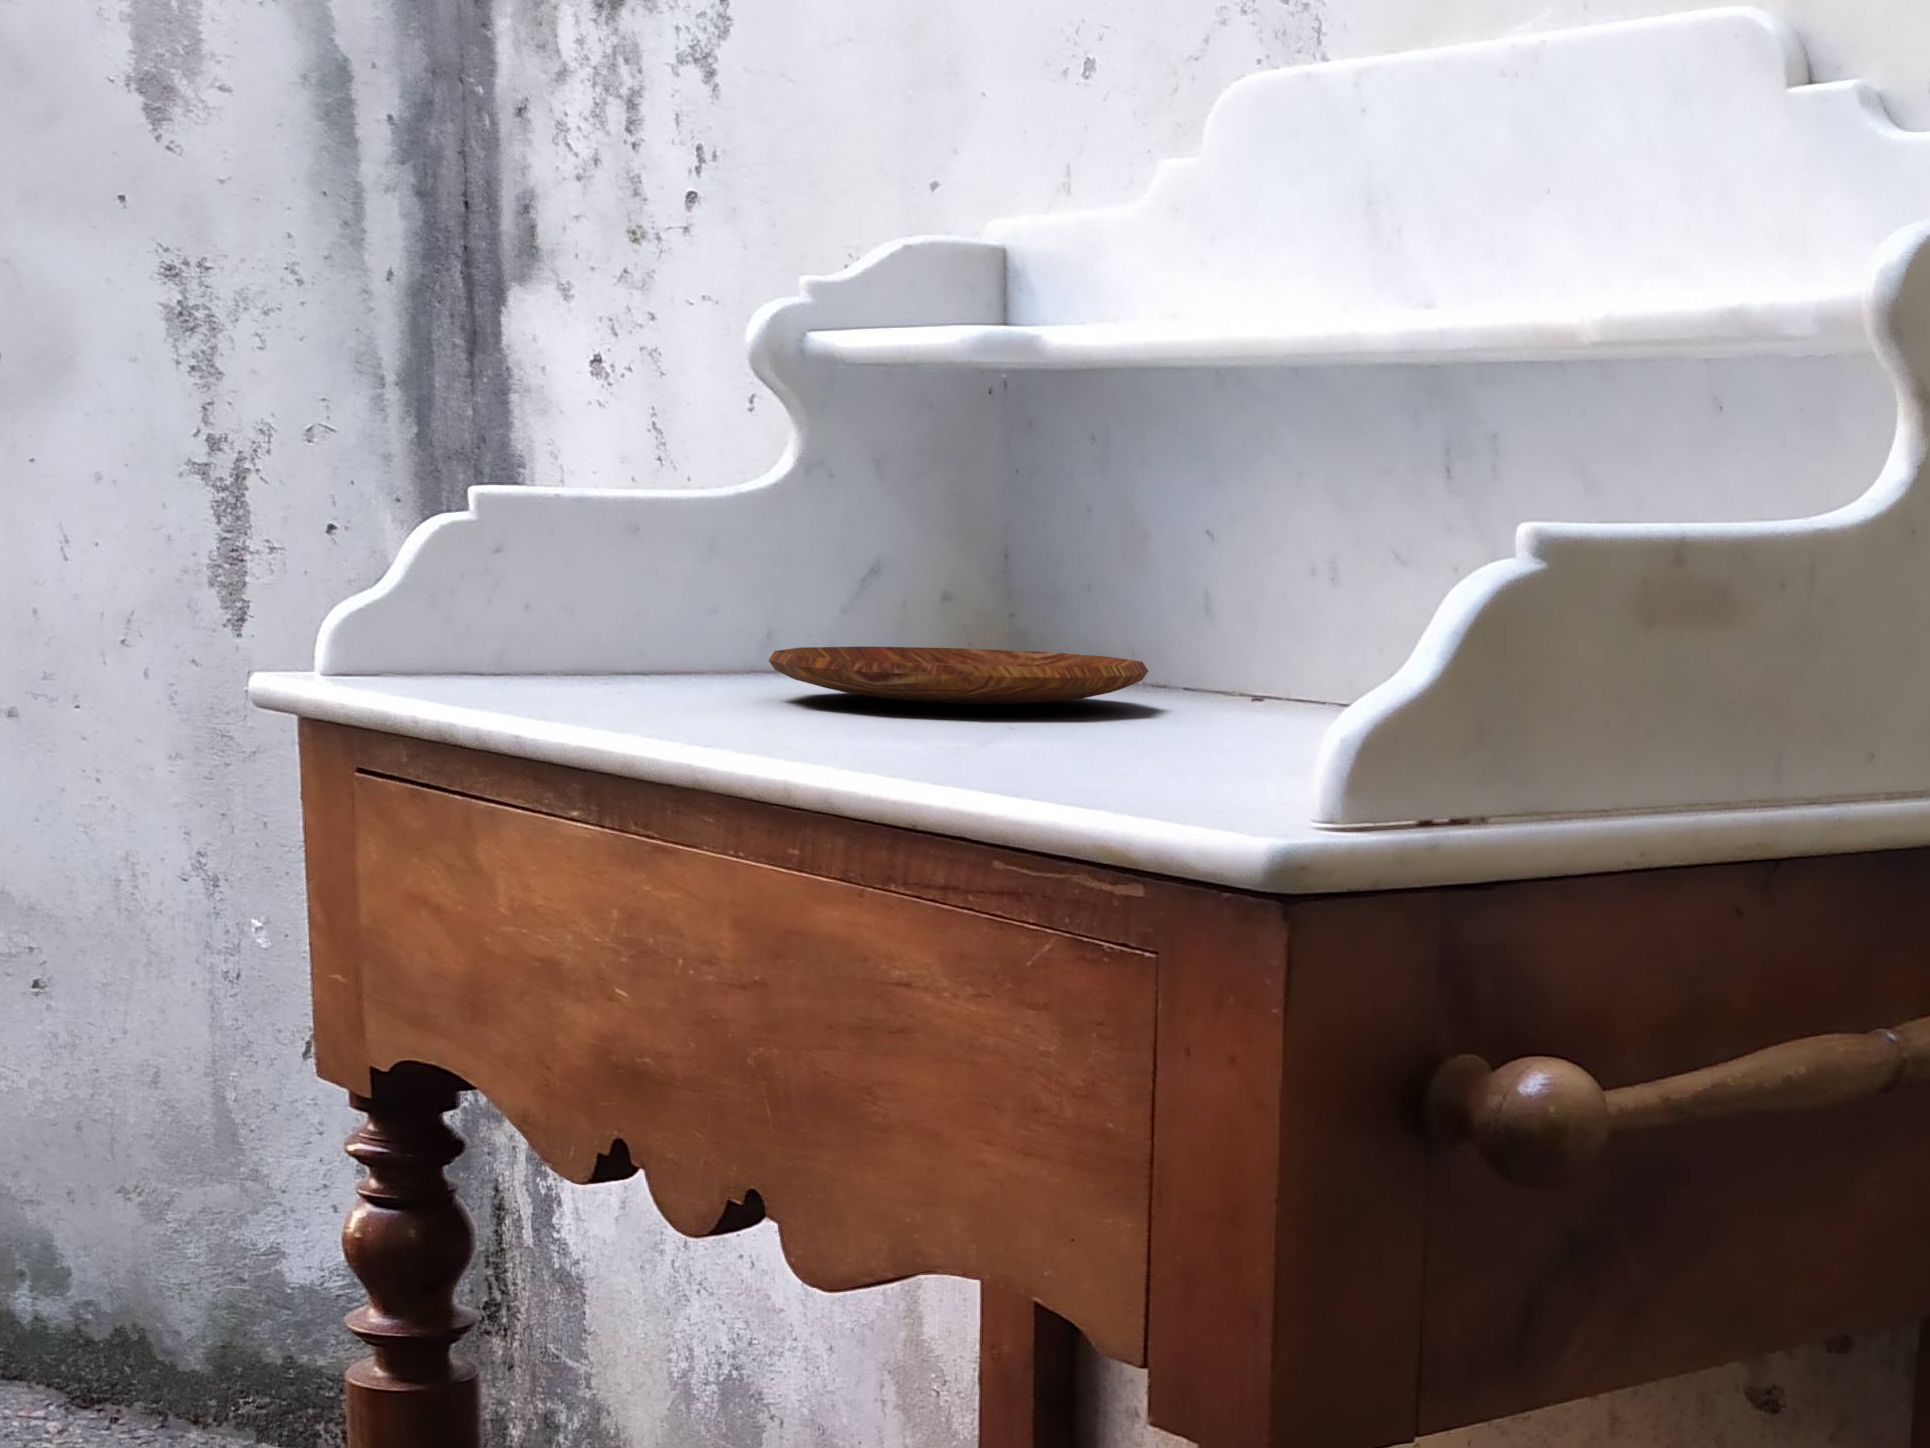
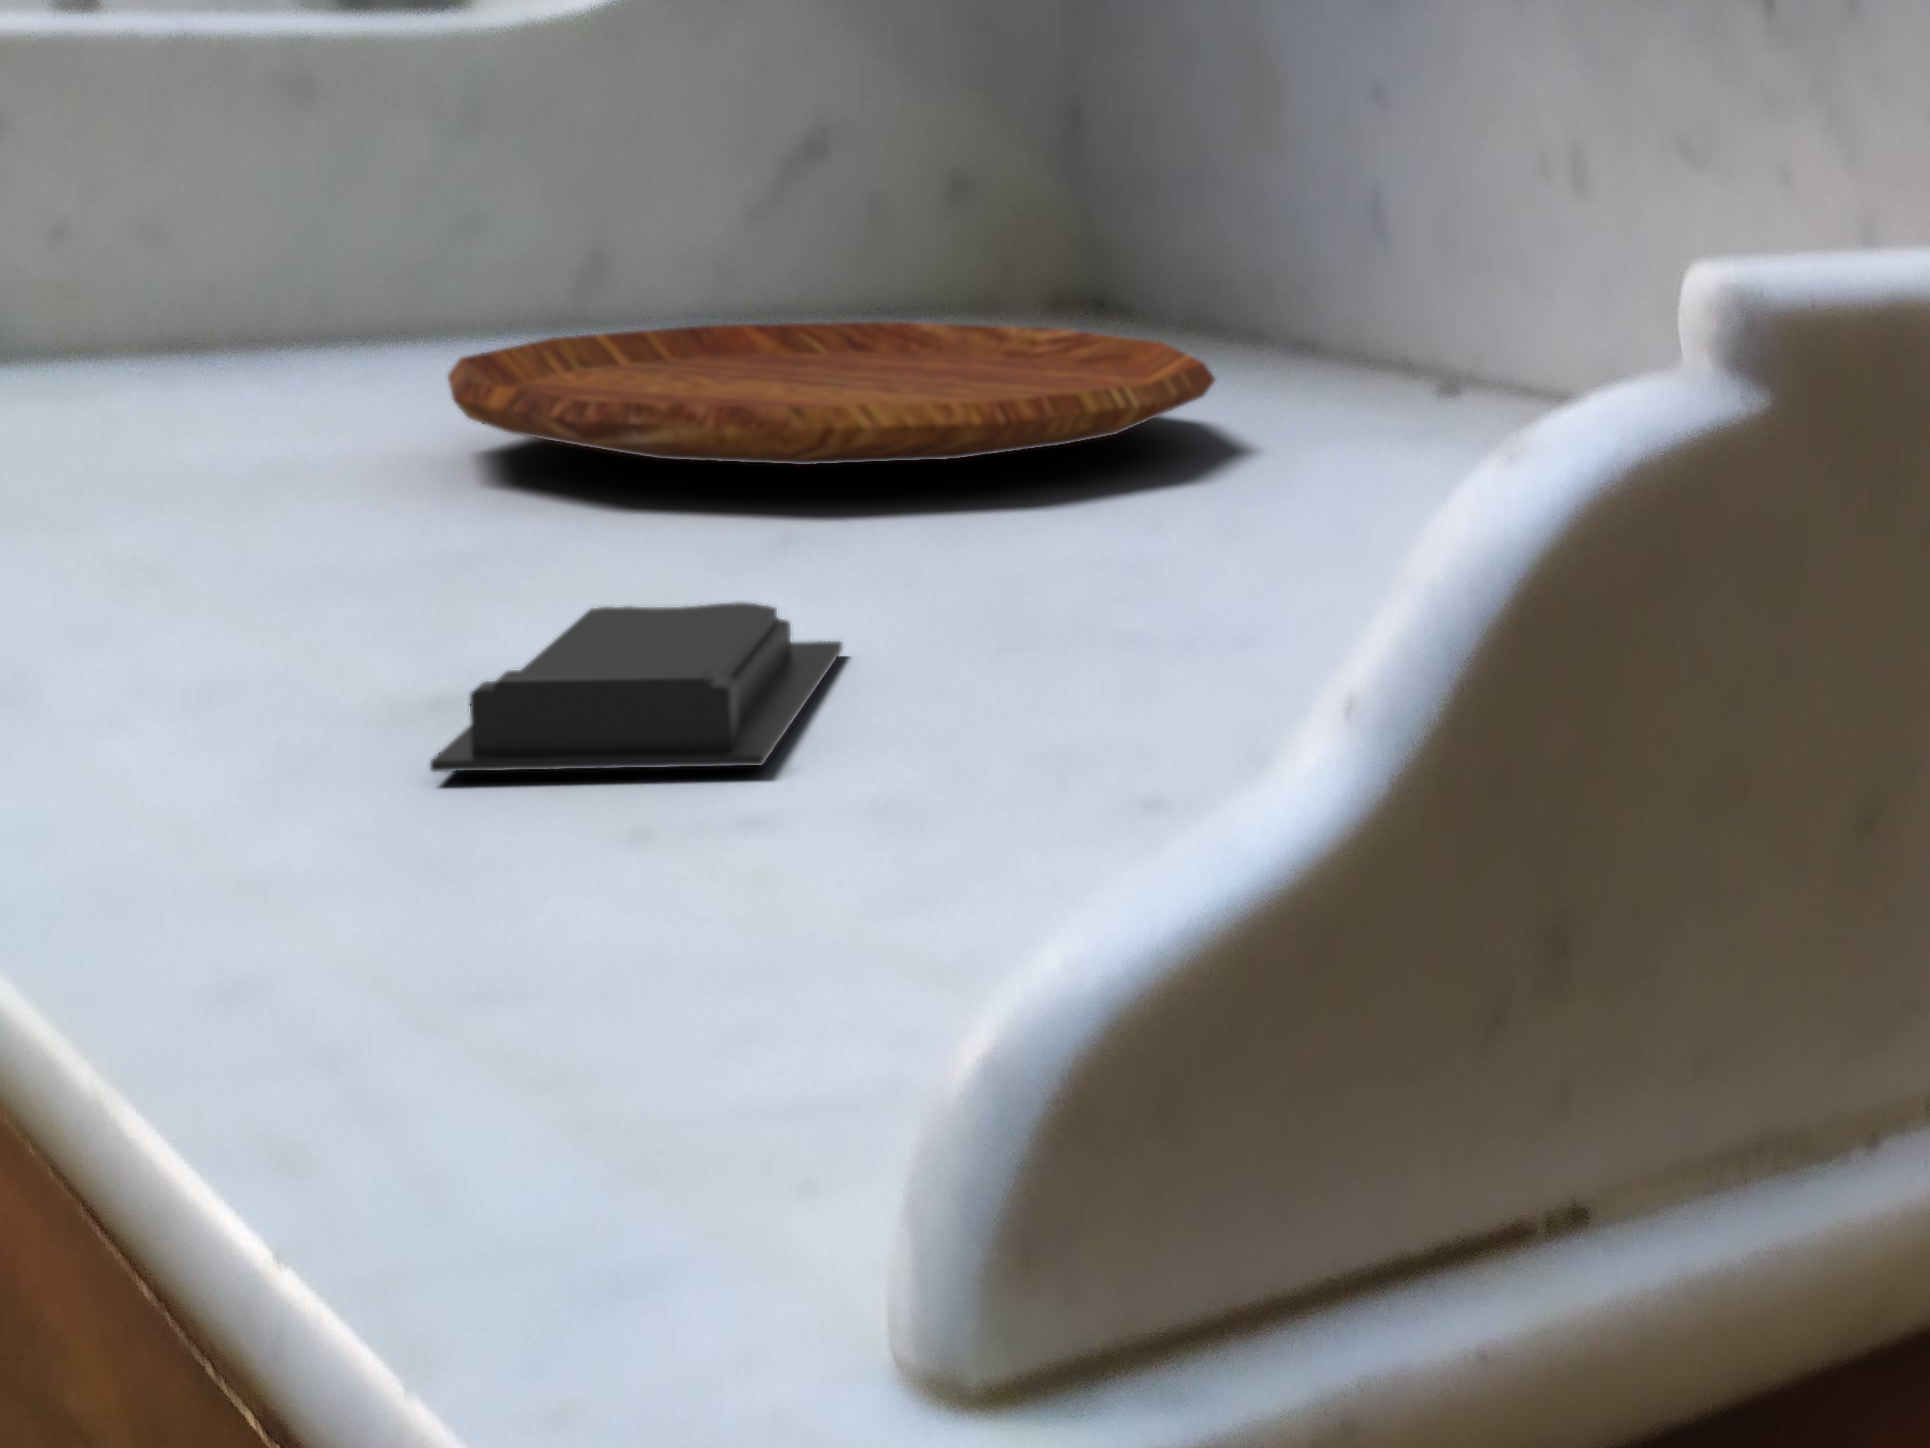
soap bar: none [945,721,1081,767] -> present [430,602,842,772]

